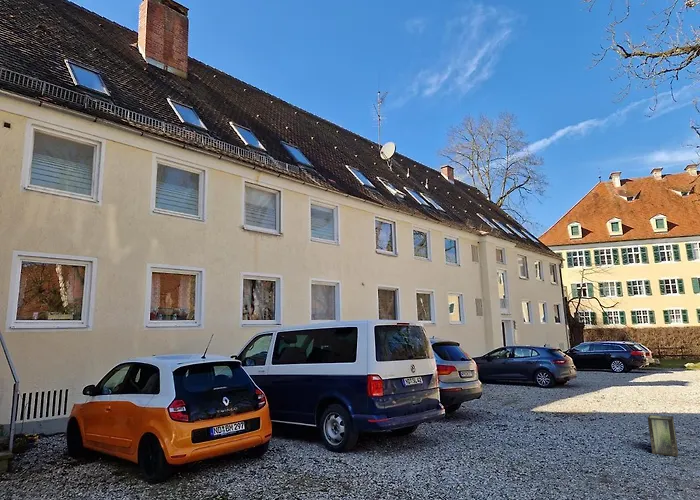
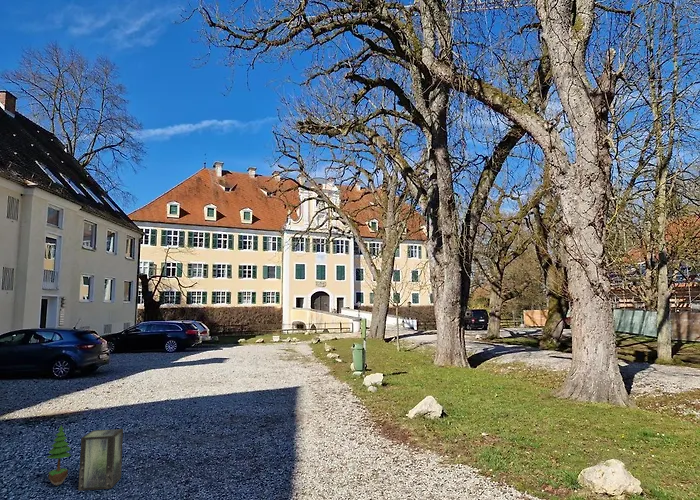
potted tree: none [622,408,639,449] -> present [47,425,71,486]

